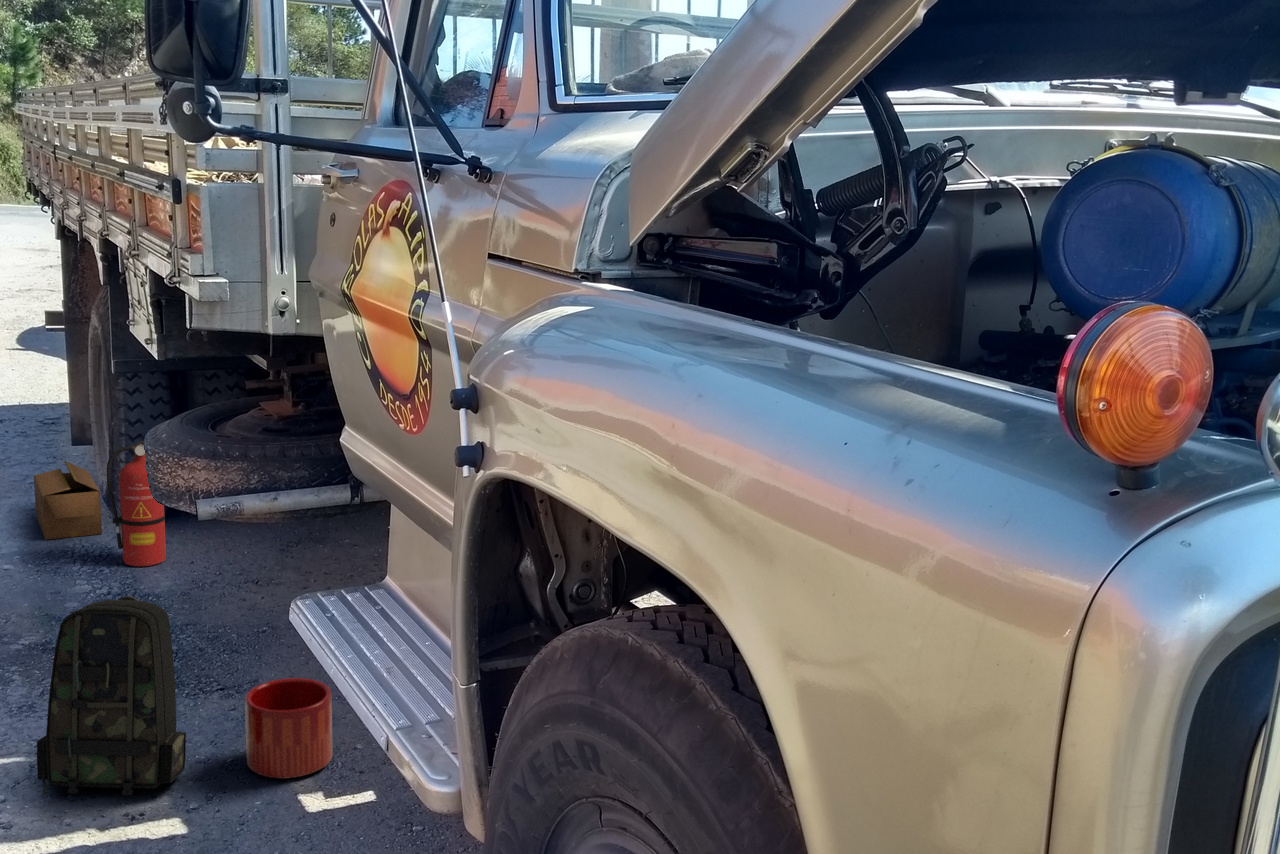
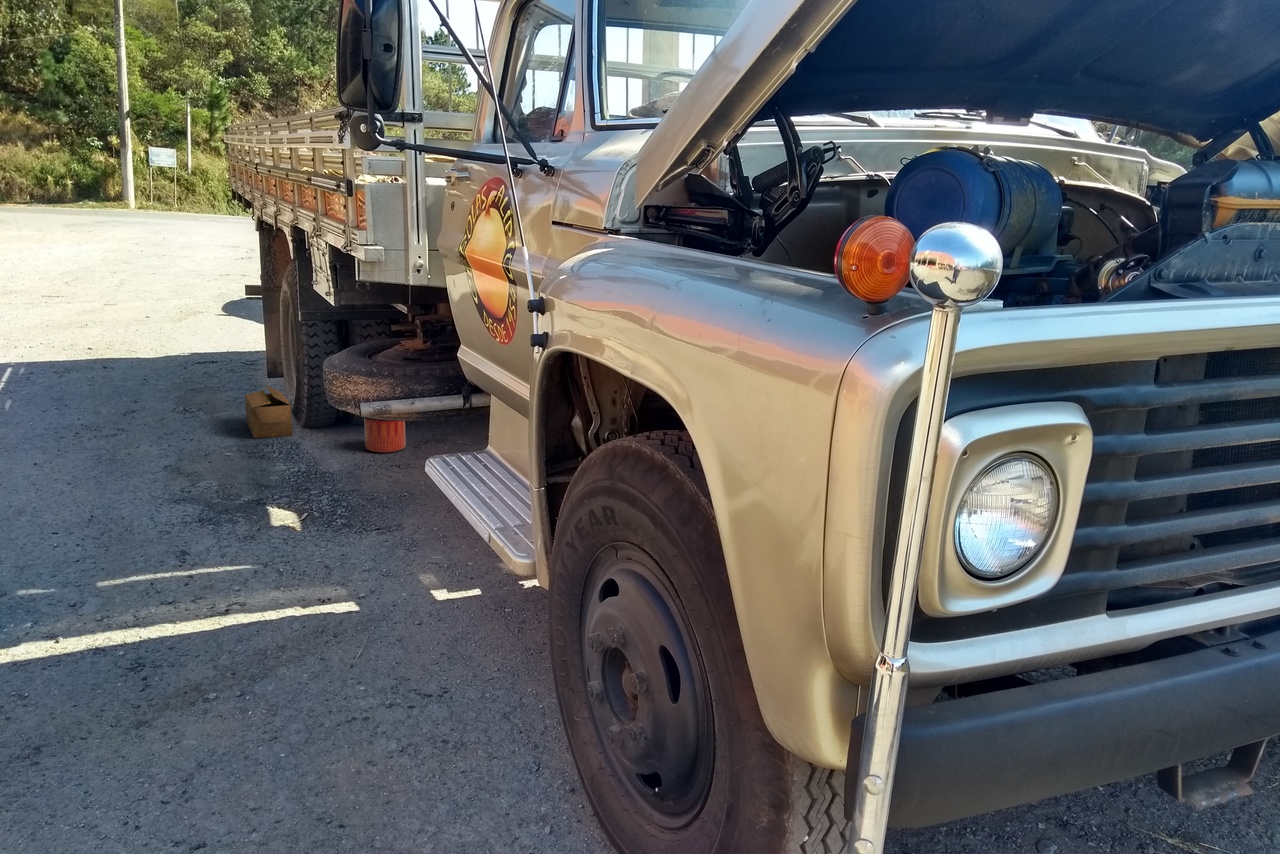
fire extinguisher: present [107,441,166,566] -> none [297,367,341,455]
backpack: present [37,596,186,795] -> none [261,458,356,587]
planter: present [245,678,332,779] -> present [365,419,405,453]

